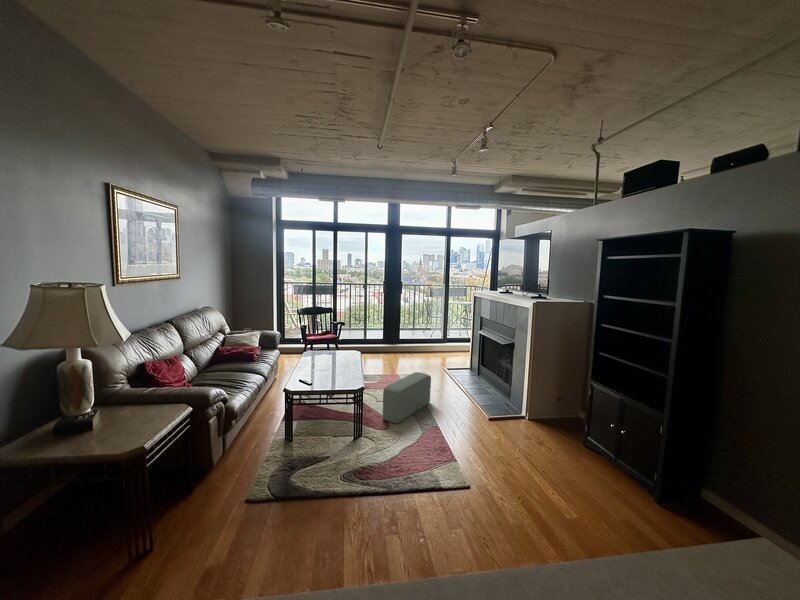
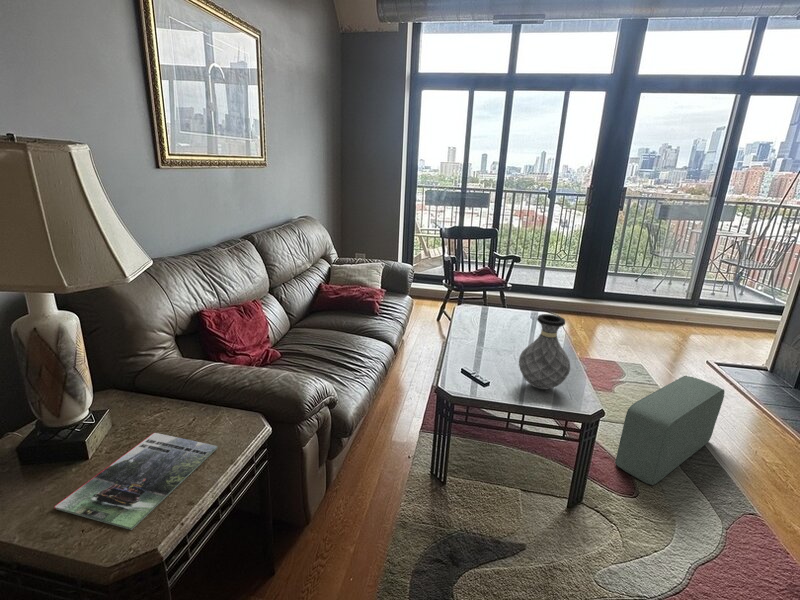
vase: none [326,346,349,382] -> present [519,314,570,389]
magazine: none [84,417,166,447] -> present [54,433,218,530]

